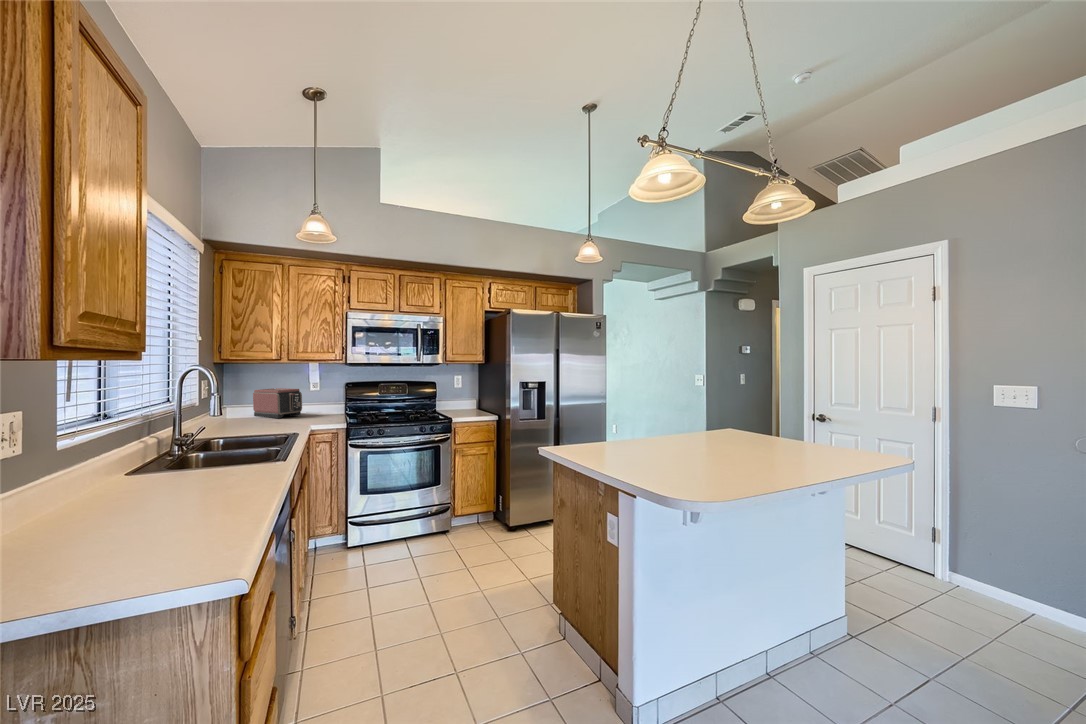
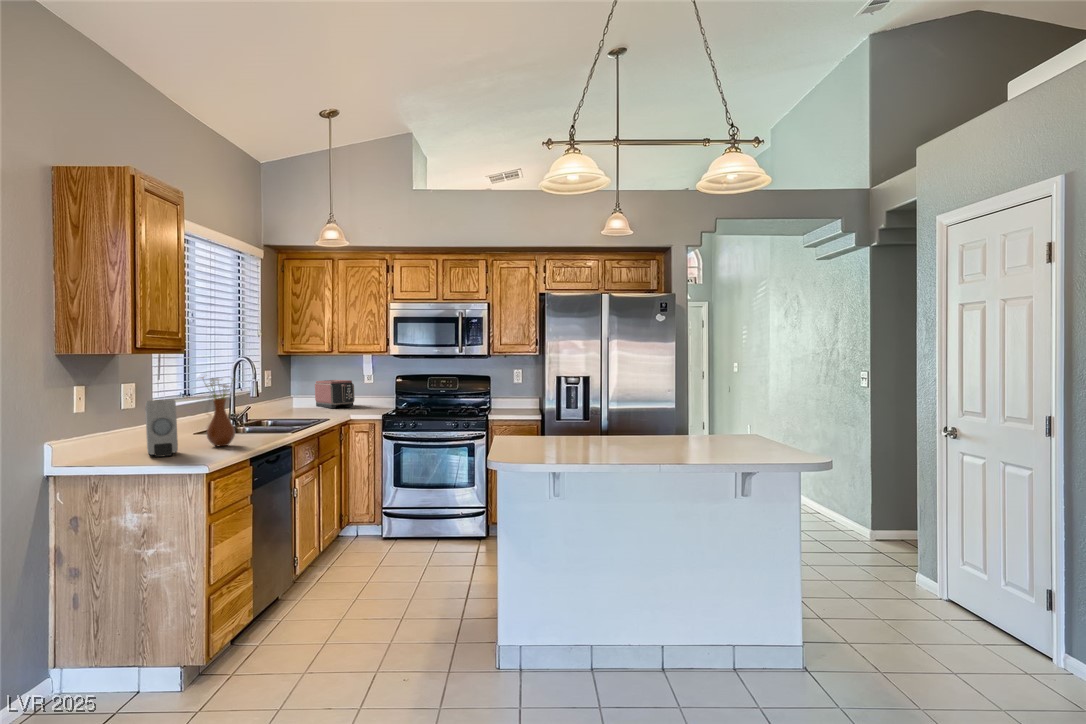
vase: none [154,393,227,499] -> present [201,375,235,446]
soap dispenser: none [54,438,133,544] -> present [145,399,178,457]

